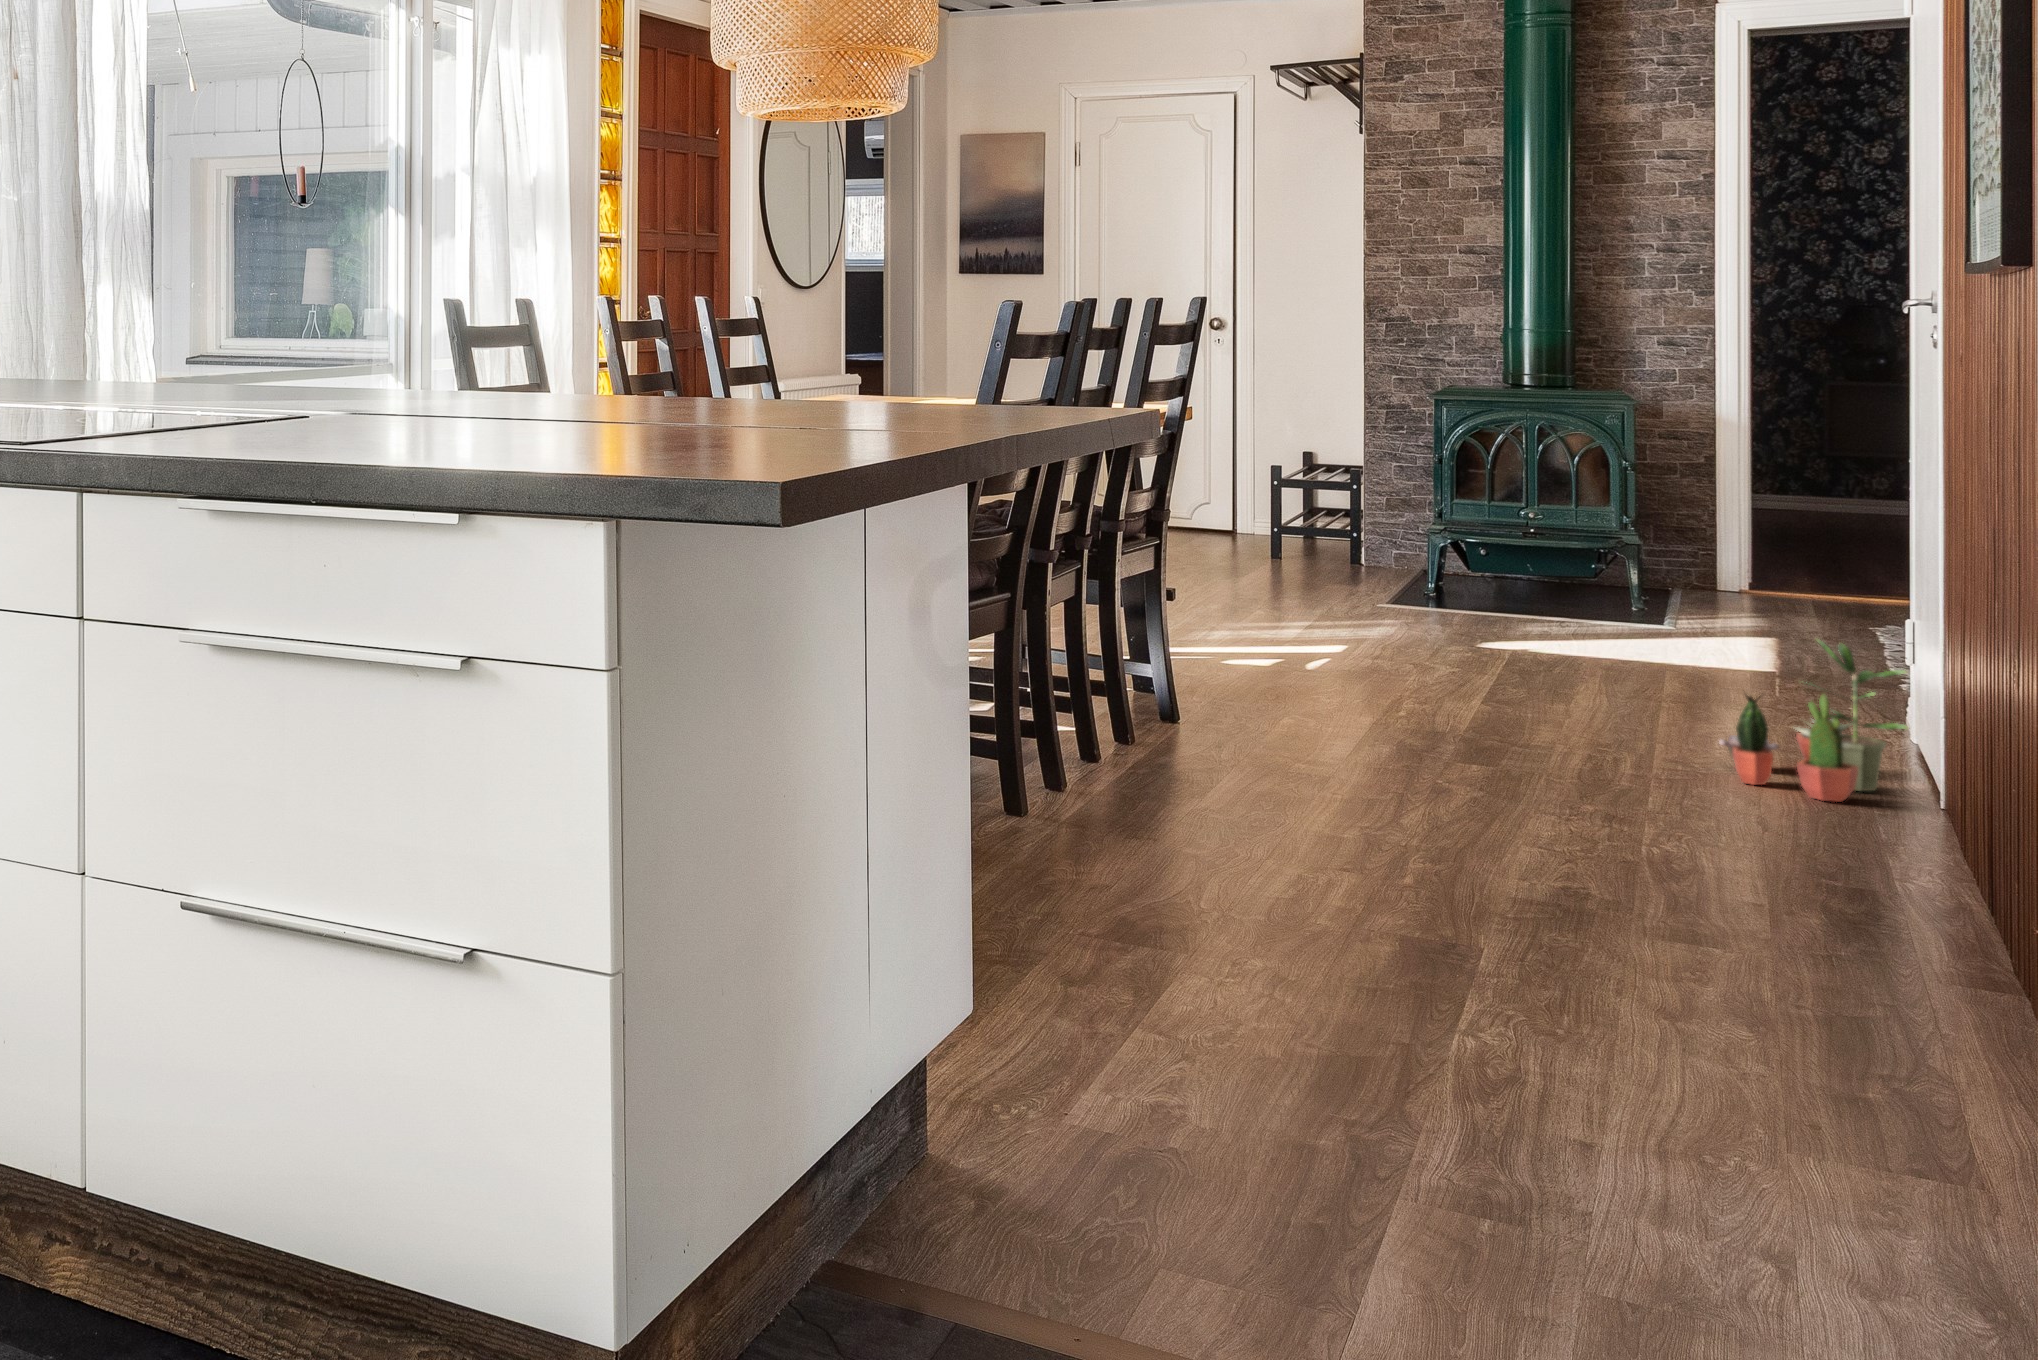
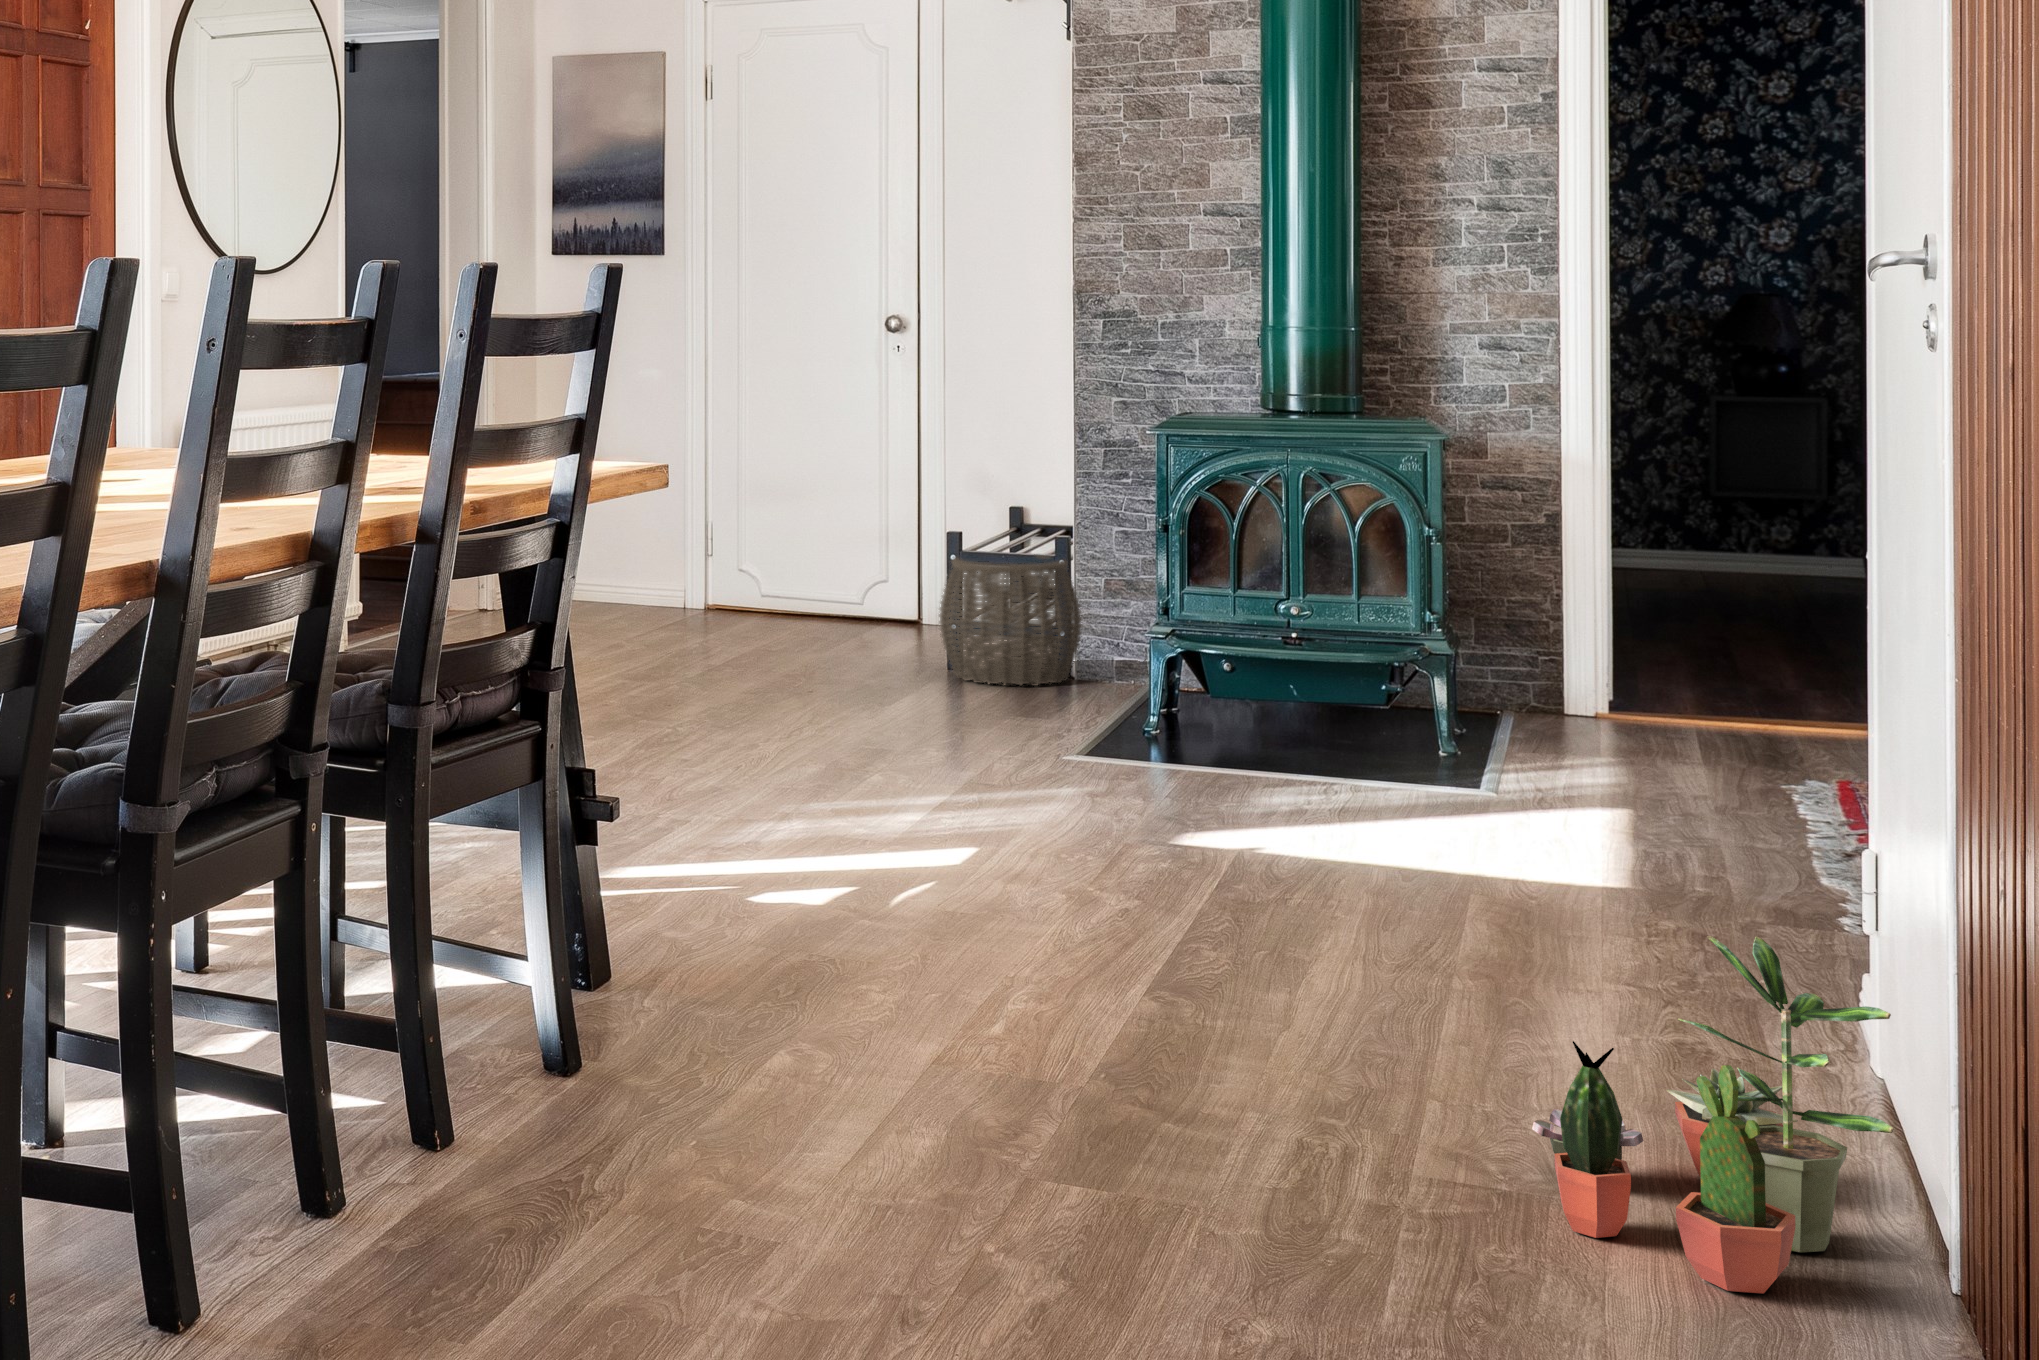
woven basket: none [1268,481,1372,568] -> present [939,554,1082,685]

